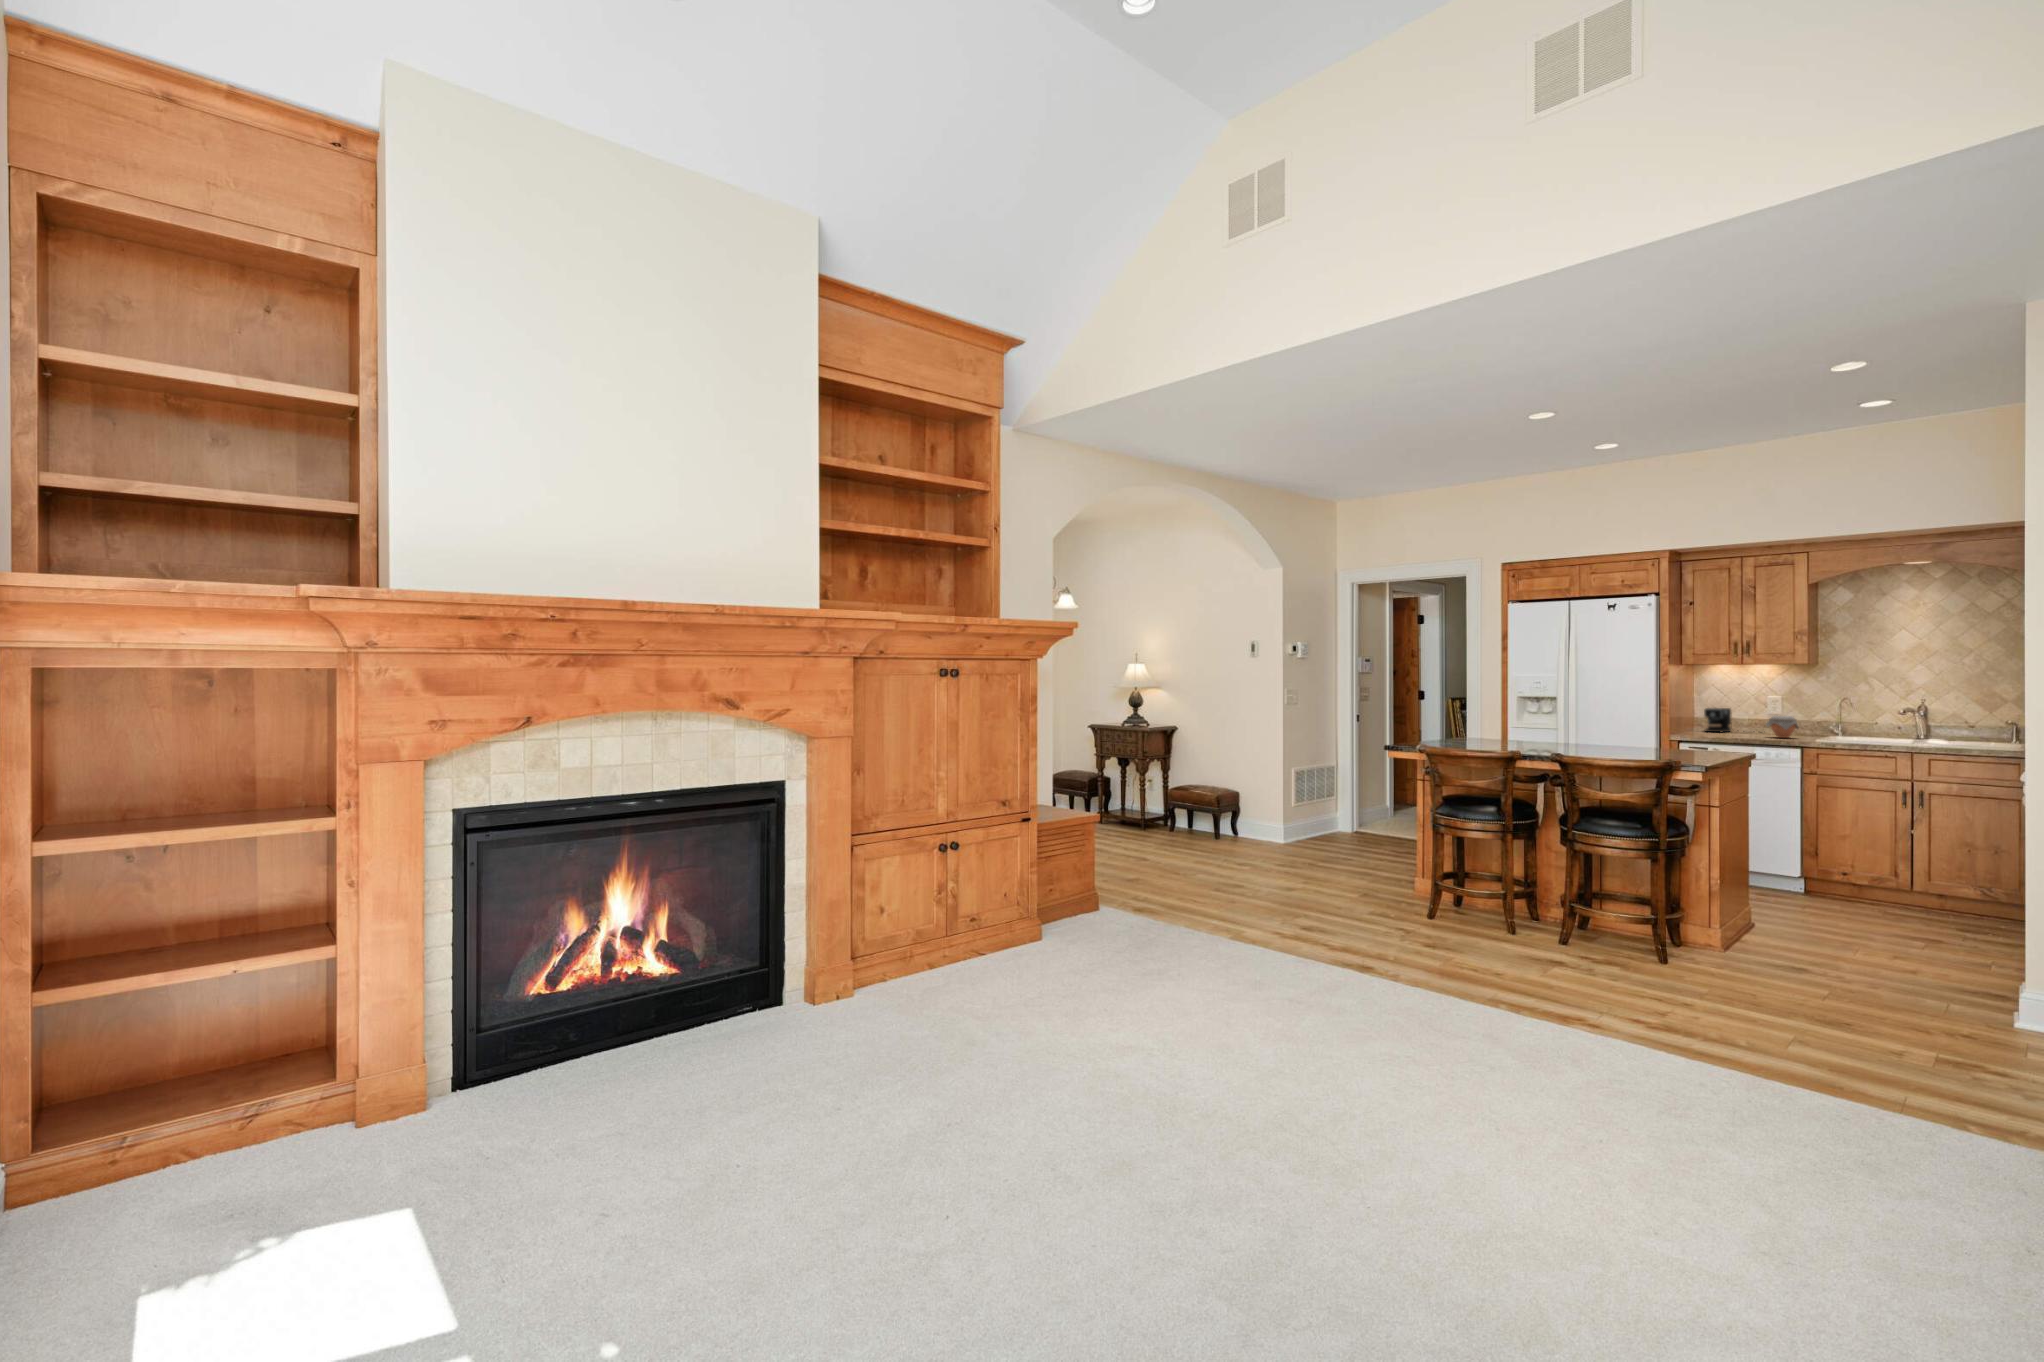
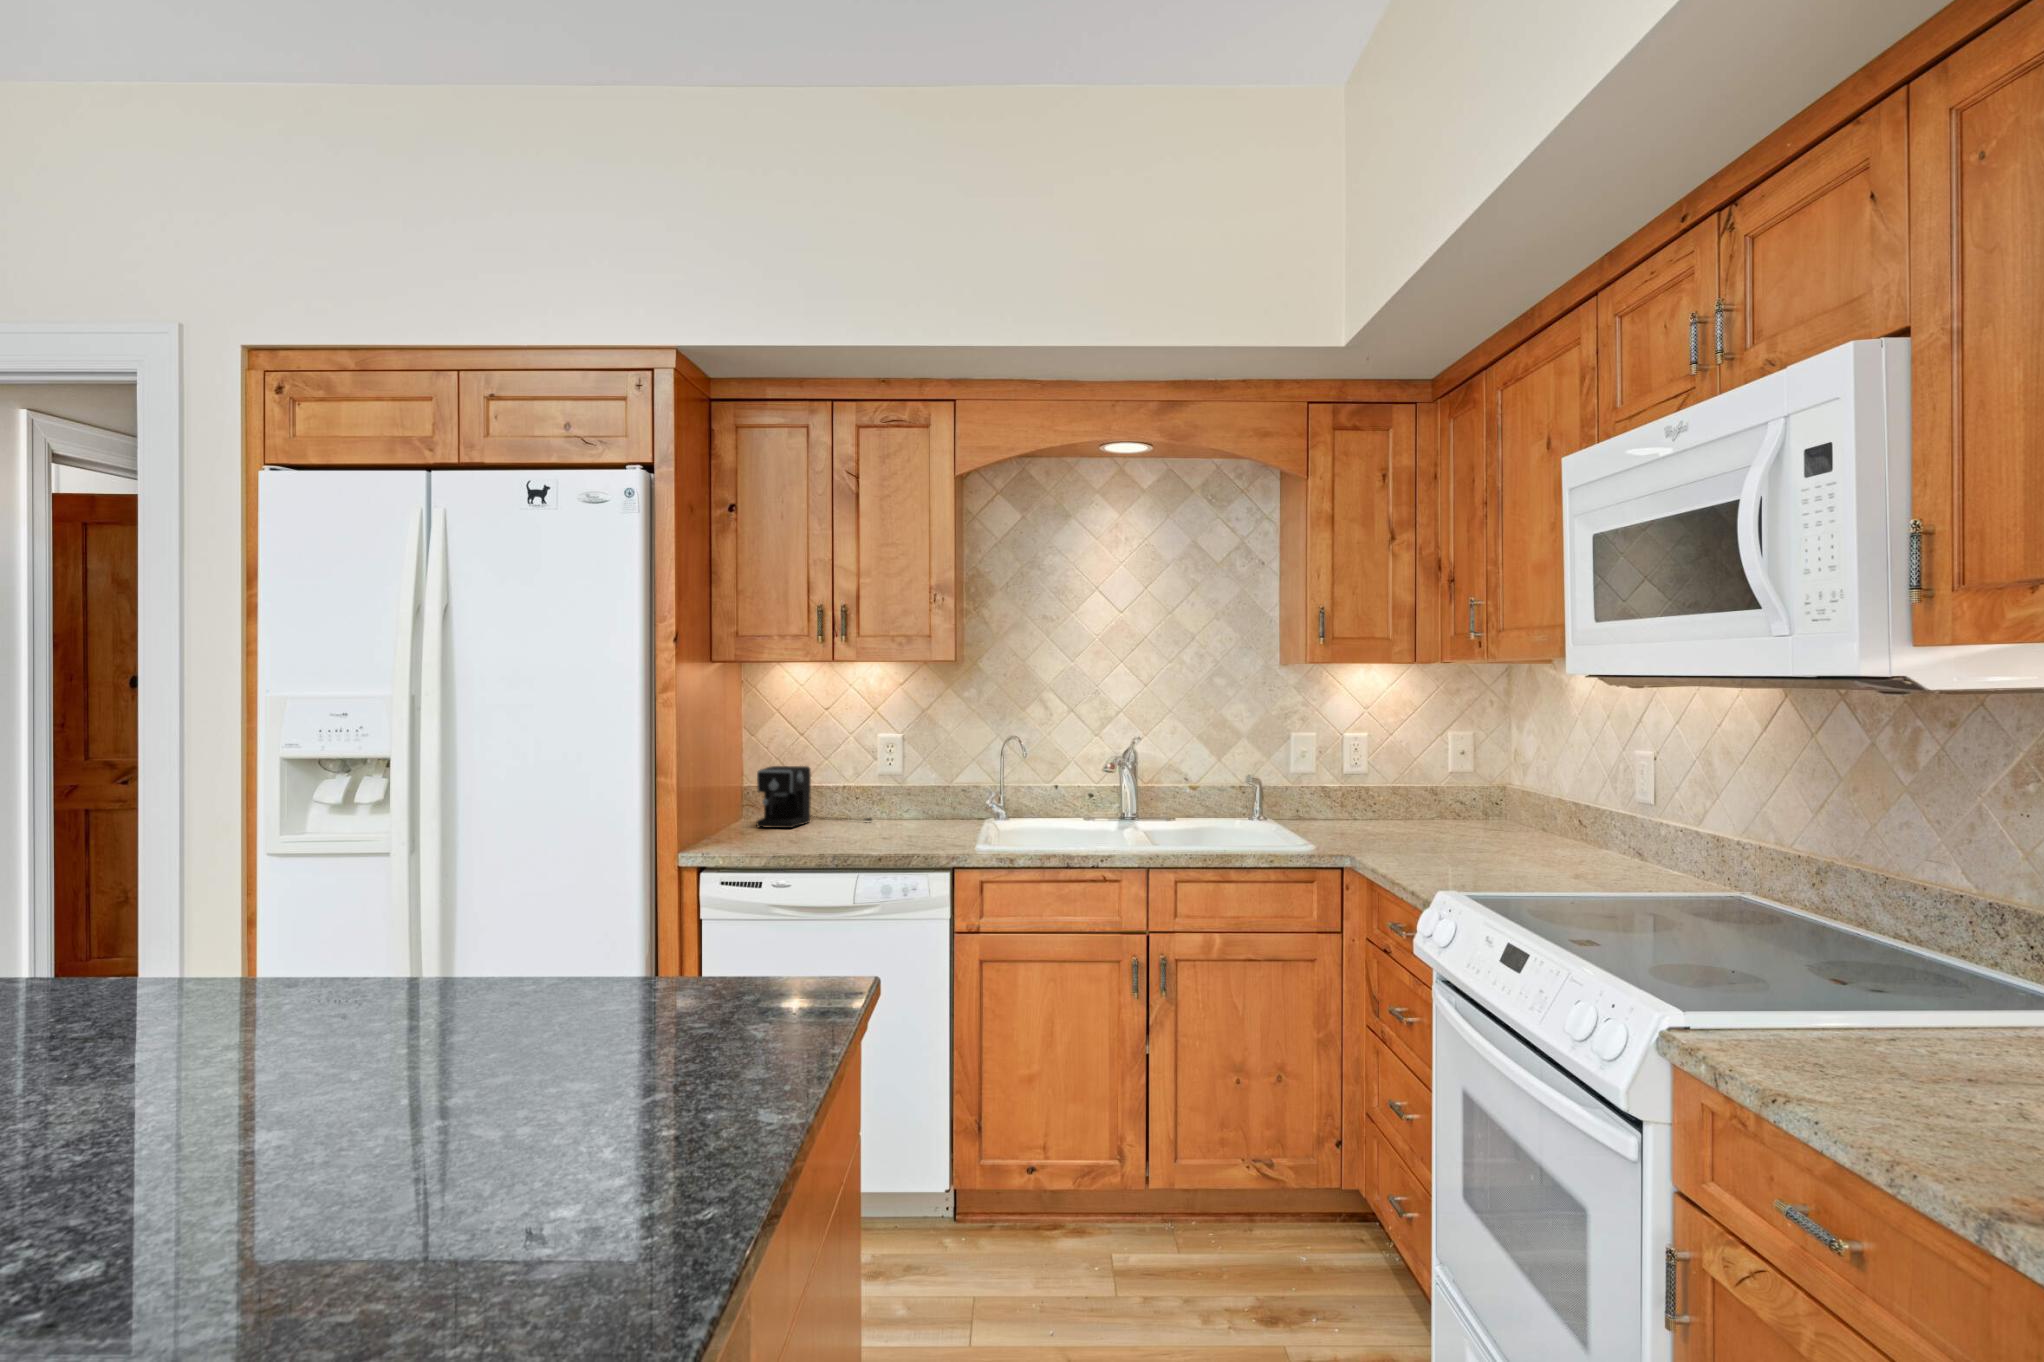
jar: present [1766,716,1798,738] -> none [879,786,942,842]

